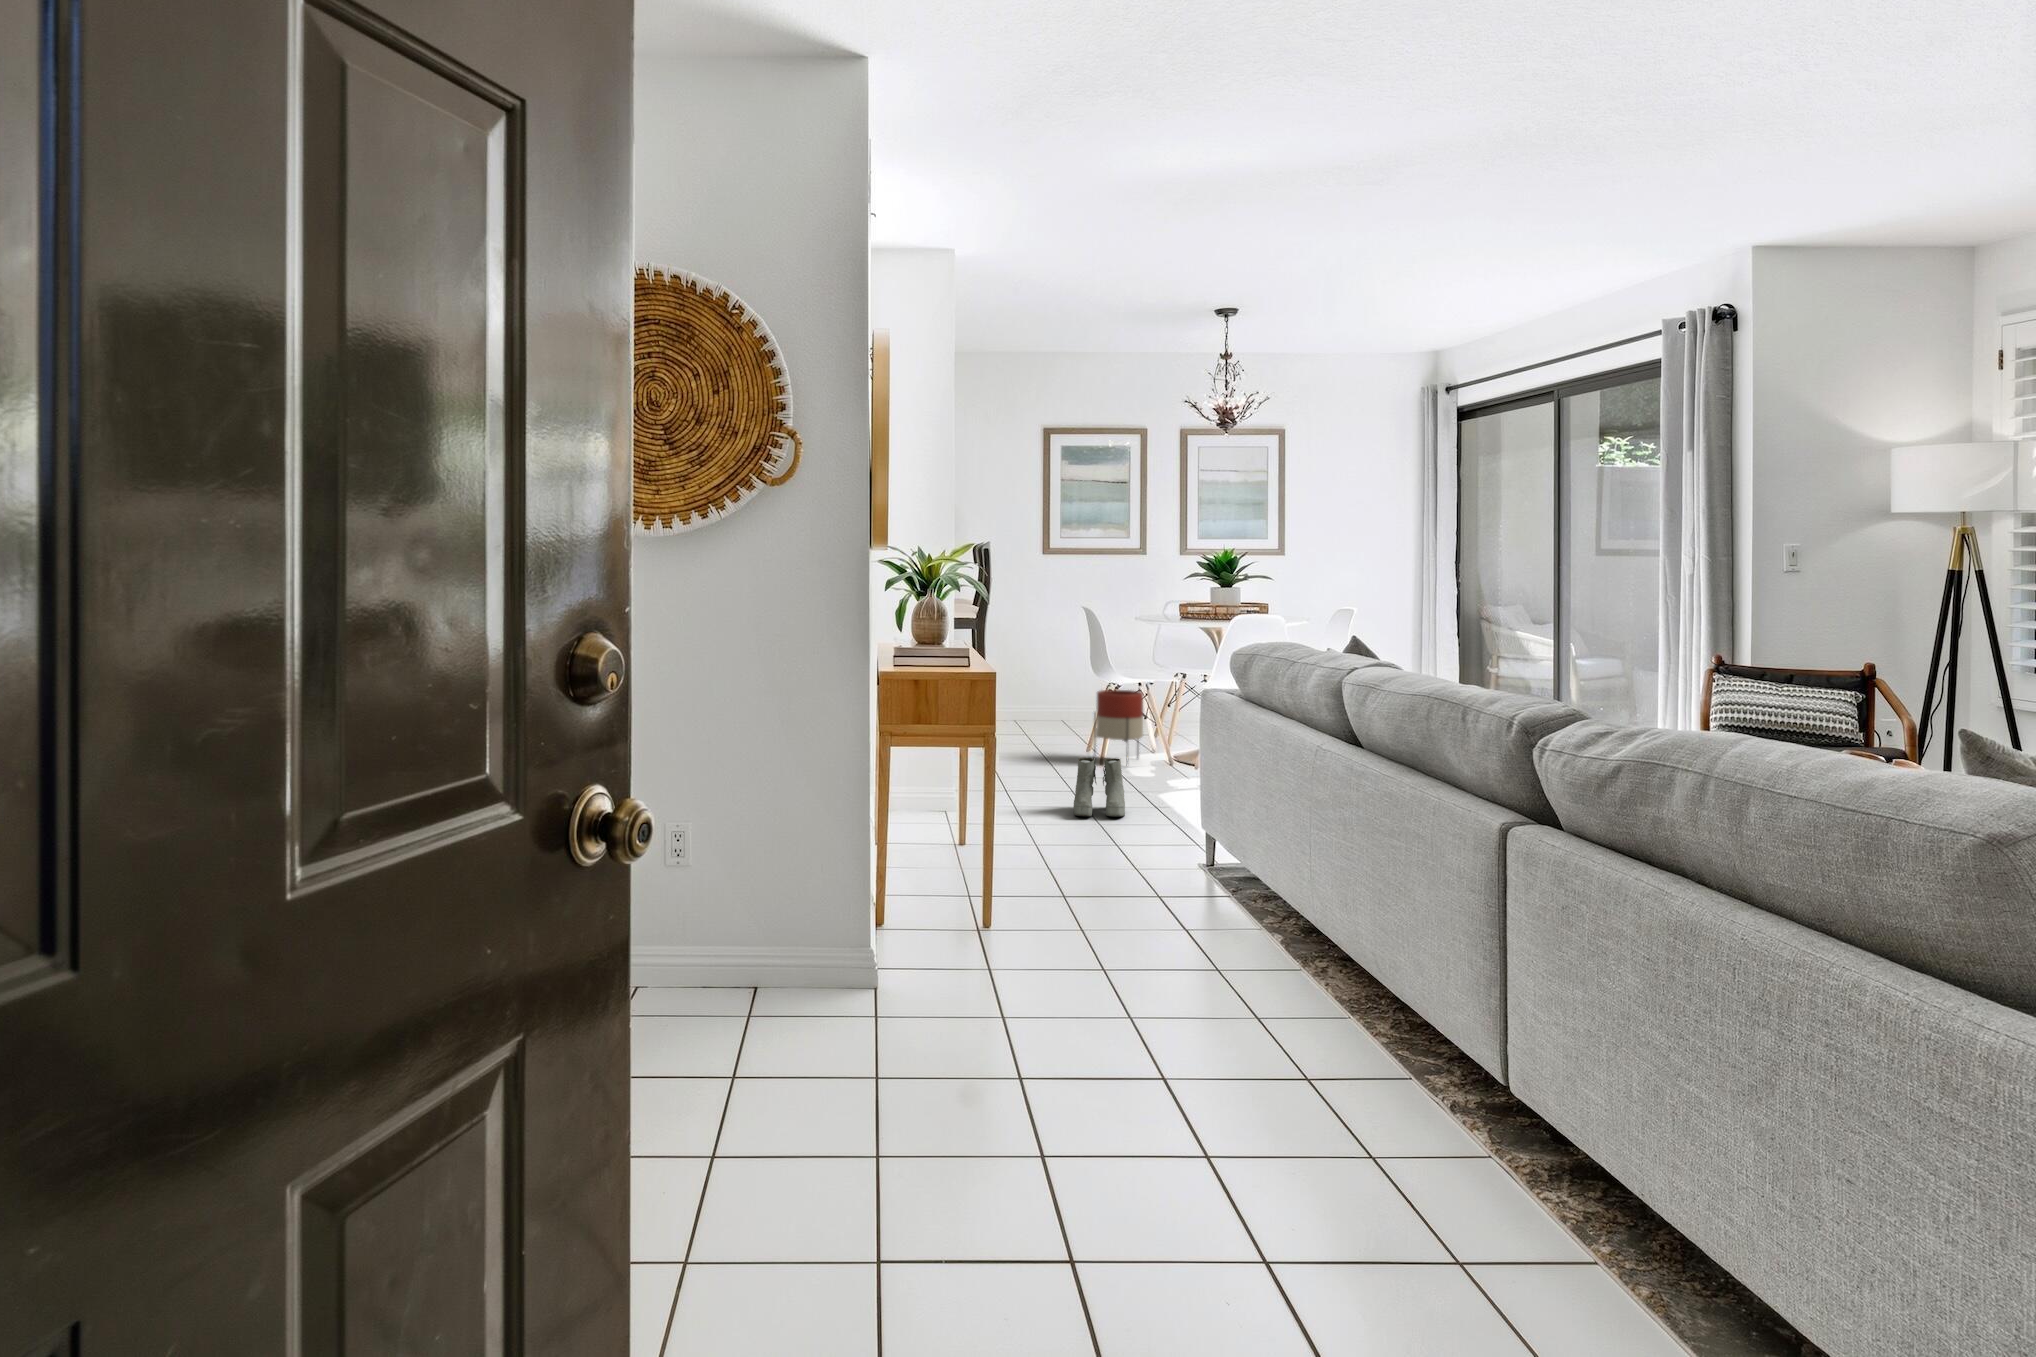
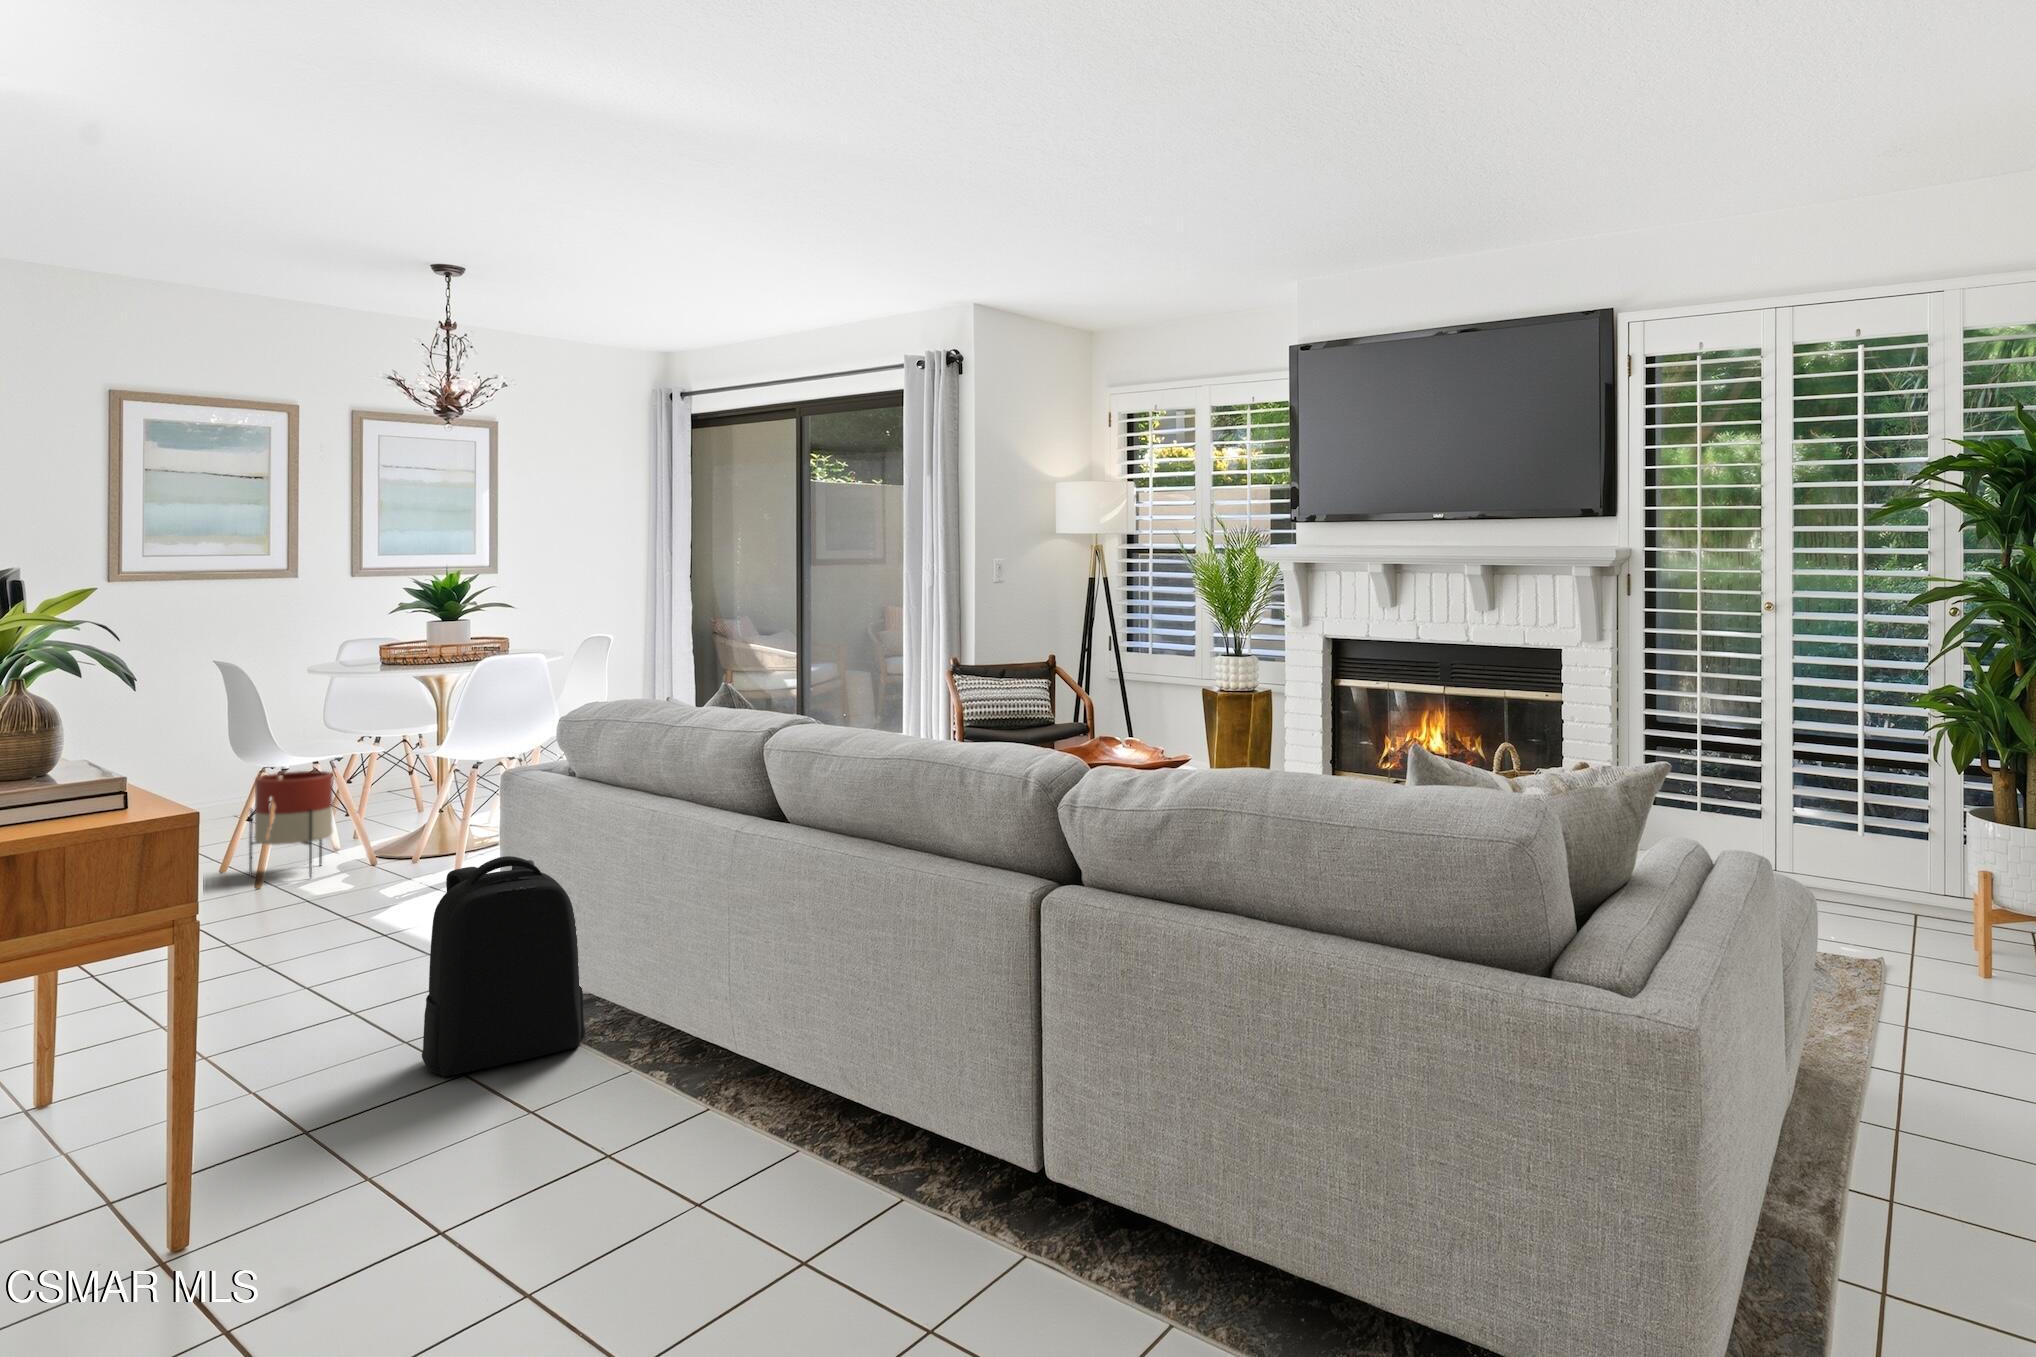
backpack: none [1128,753,1240,906] -> present [422,856,585,1077]
boots: present [1074,758,1125,817] -> none [262,874,349,968]

